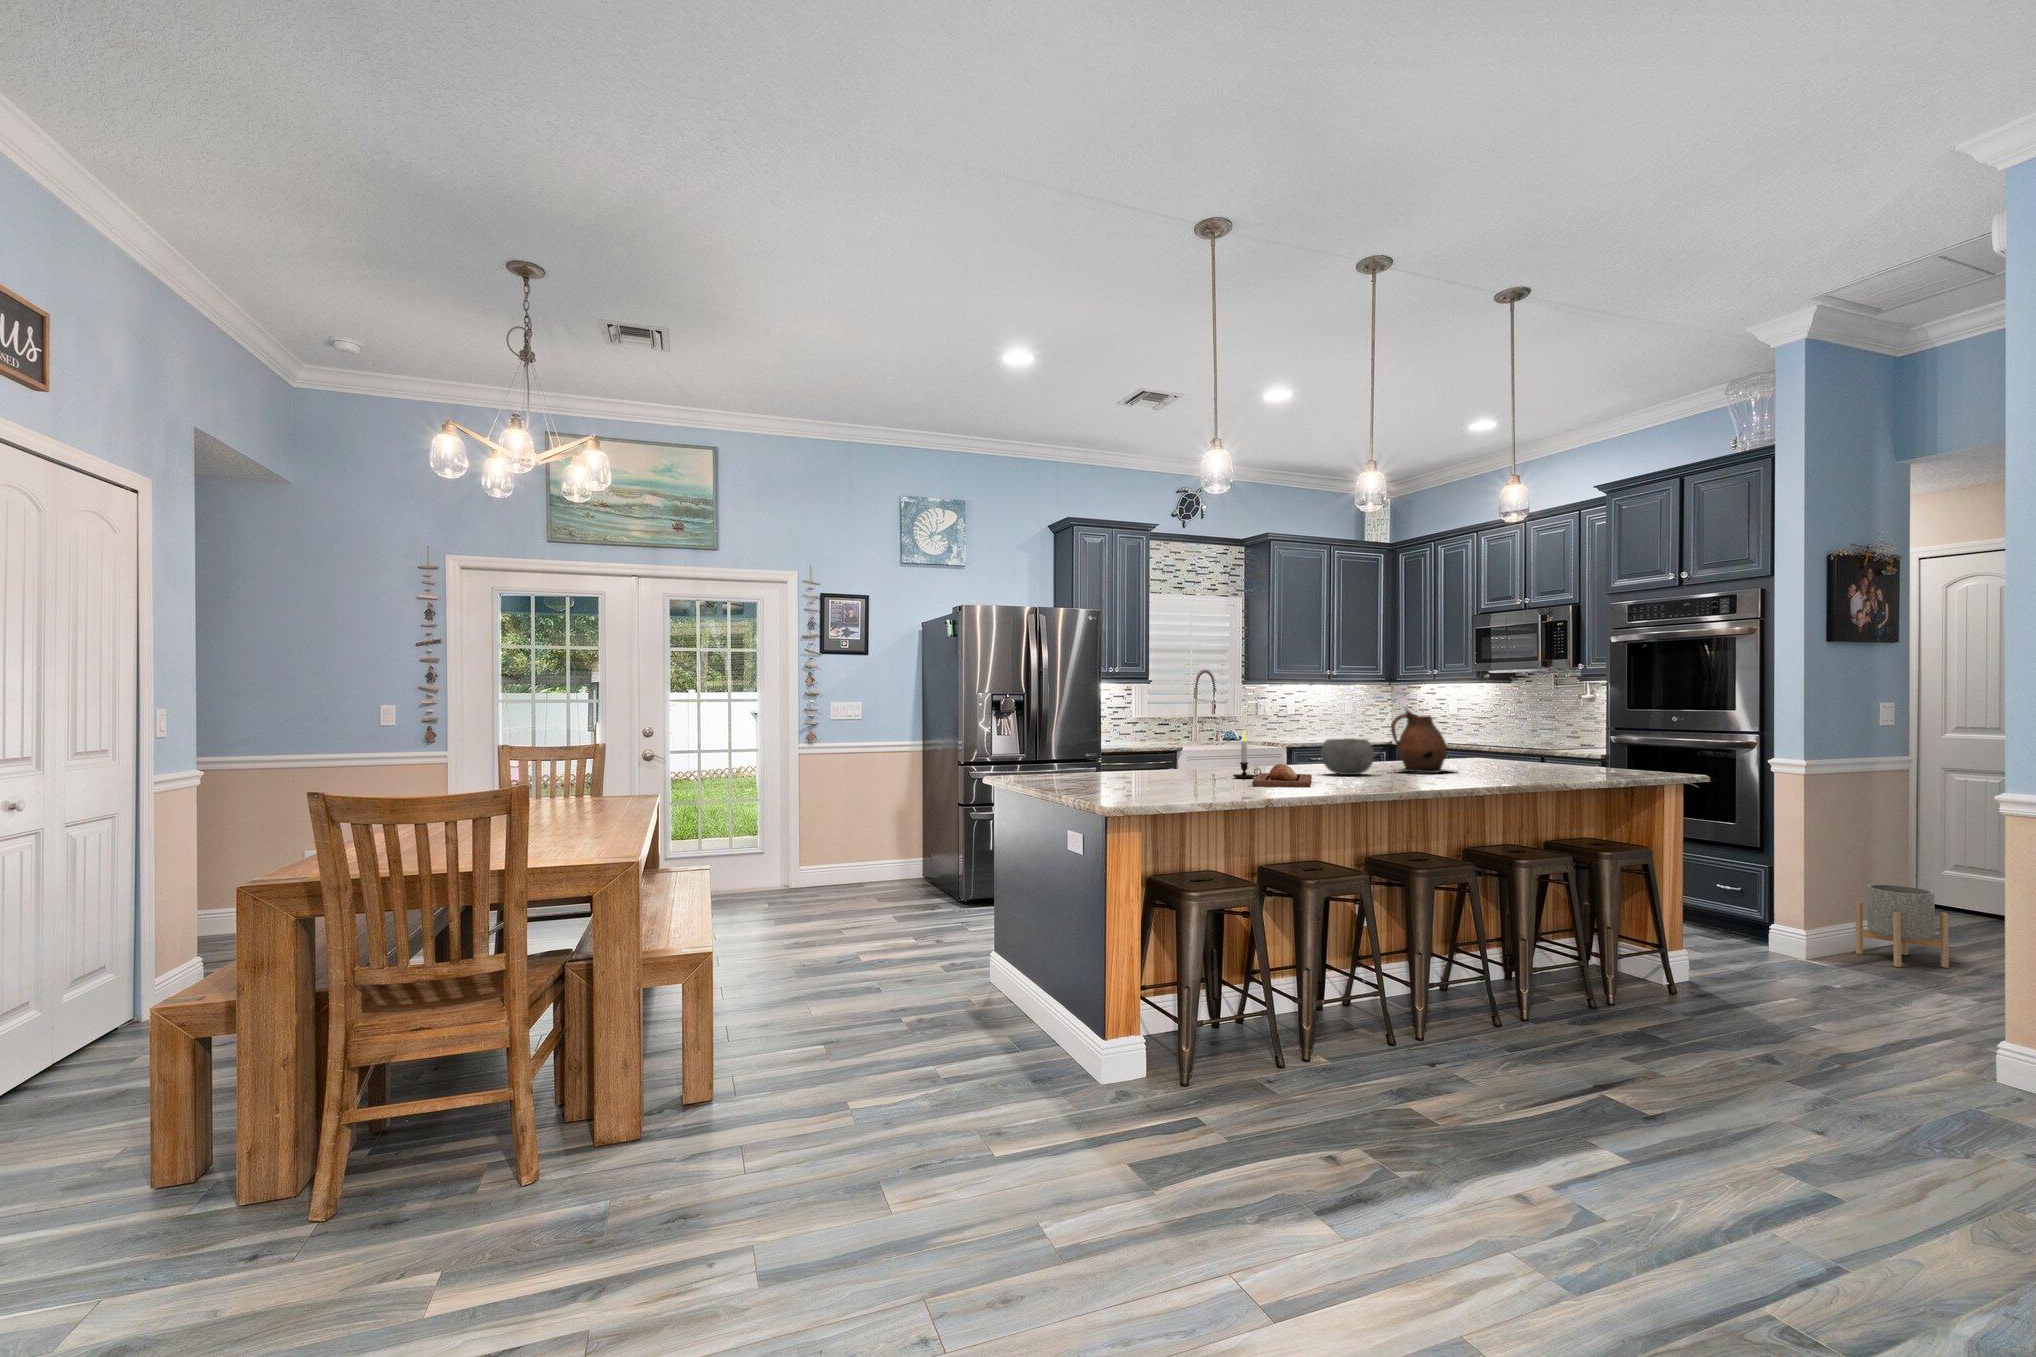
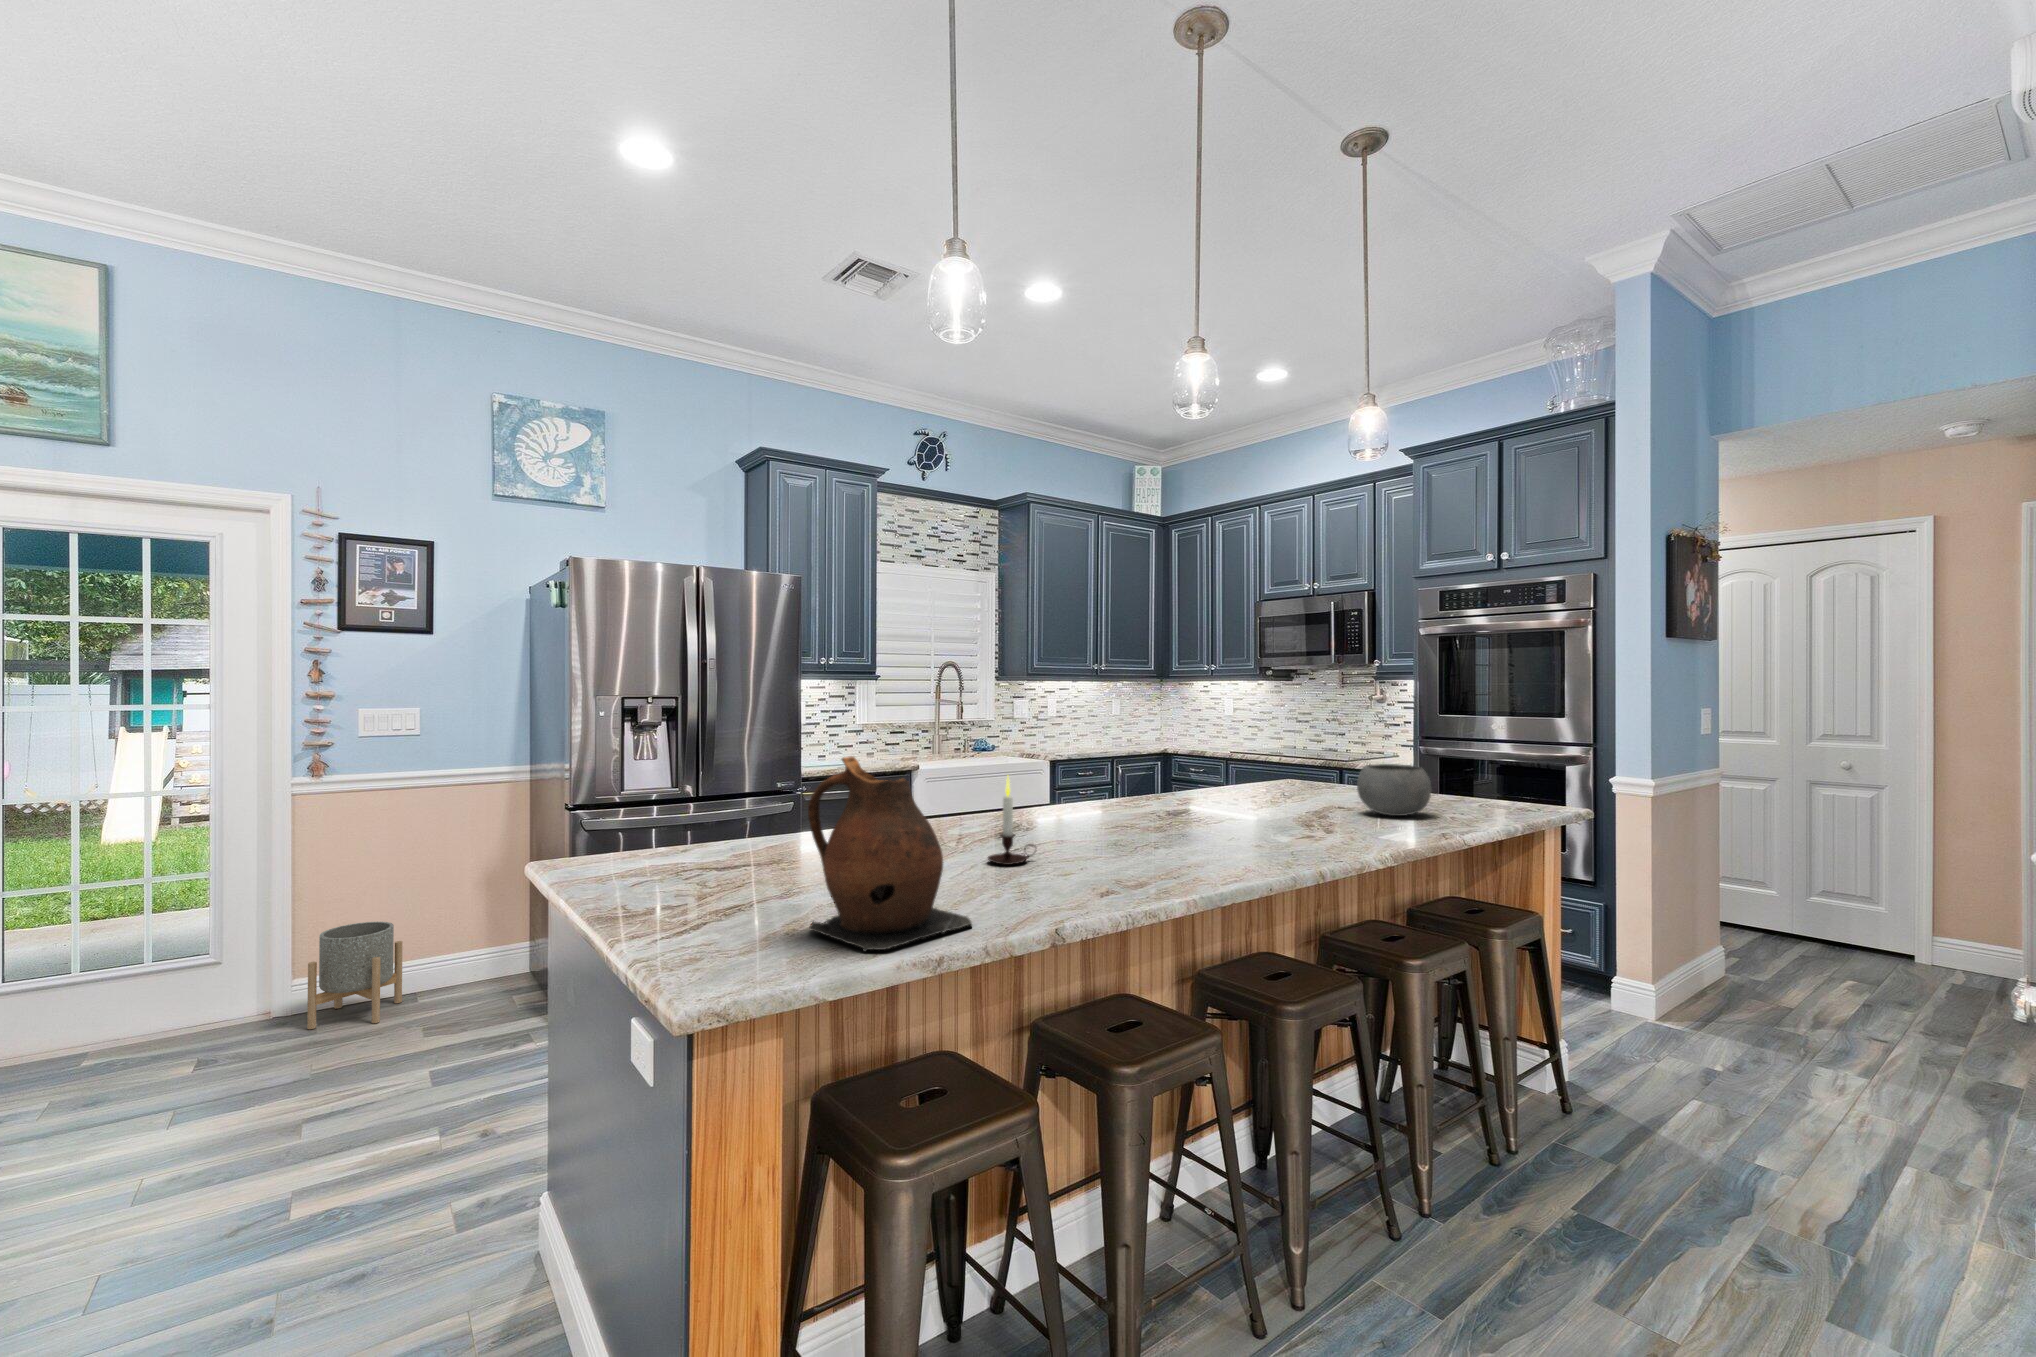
ceramic pitcher: present [1391,709,1457,773] -> present [808,756,972,952]
bowl: present [1321,738,1374,775] -> present [1357,764,1432,816]
bread loaf: present [1252,764,1312,787] -> none [1030,847,1143,914]
planter: present [1855,884,1949,968] -> present [307,922,402,1029]

